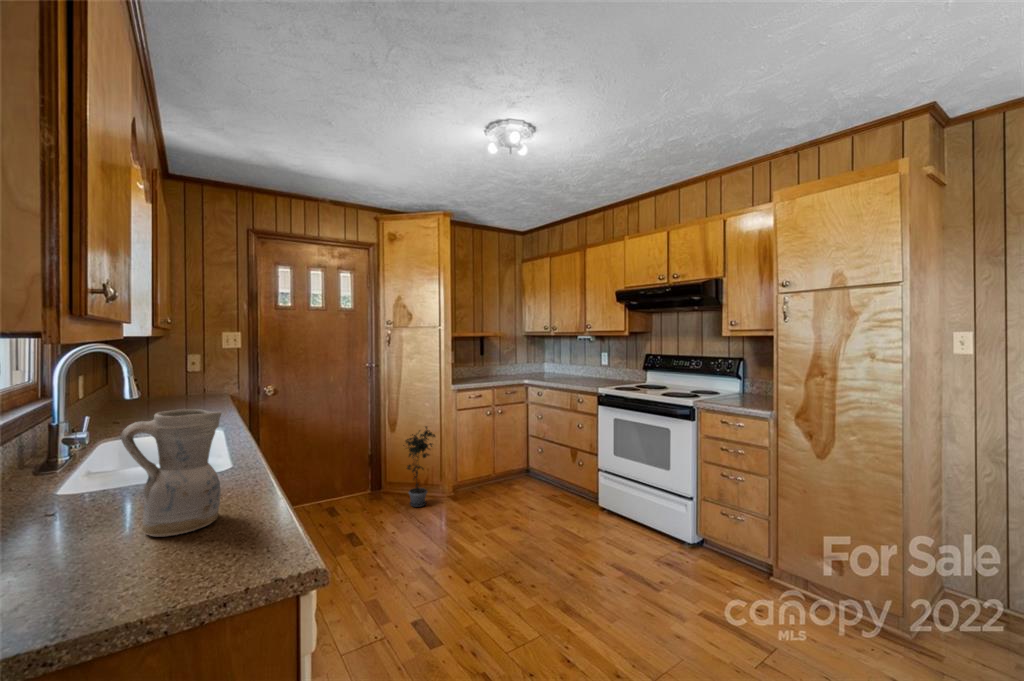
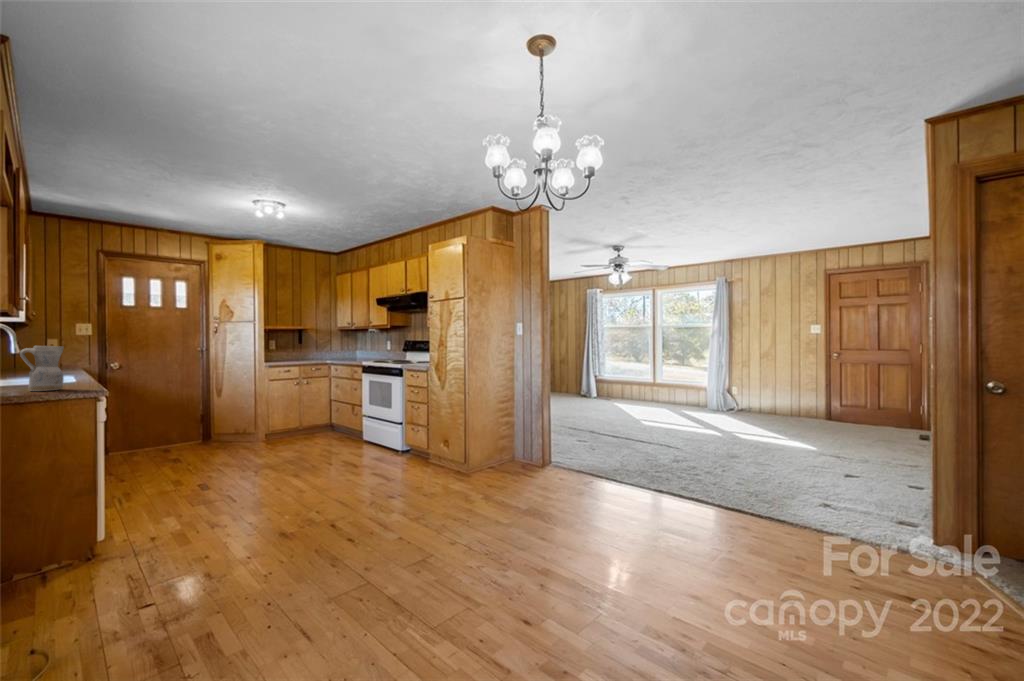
potted plant: present [403,426,435,507] -> none [221,391,248,447]

